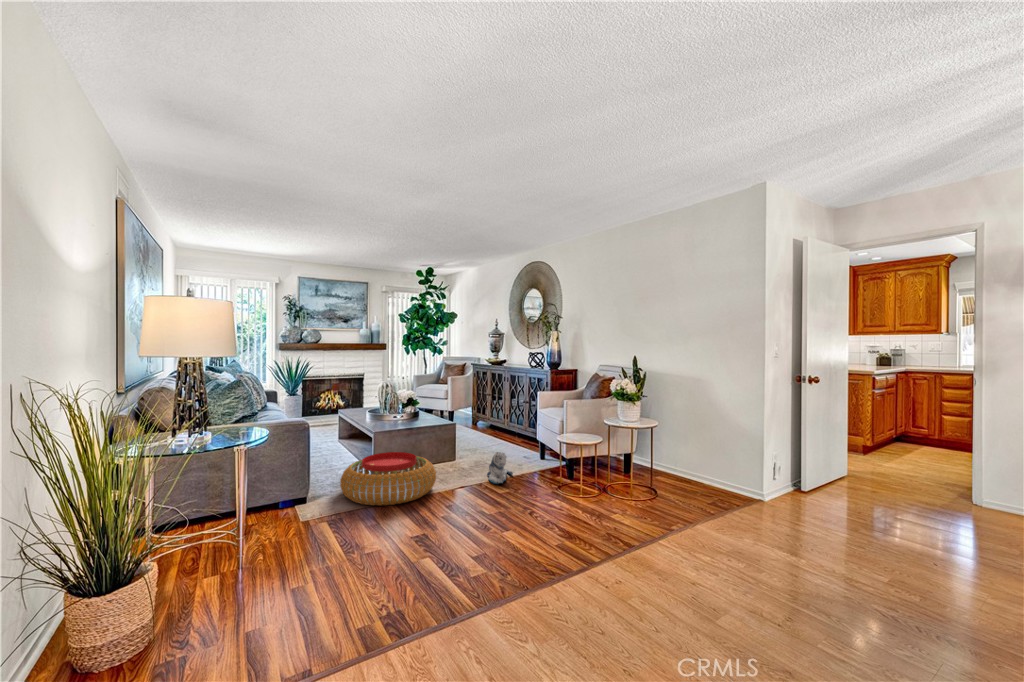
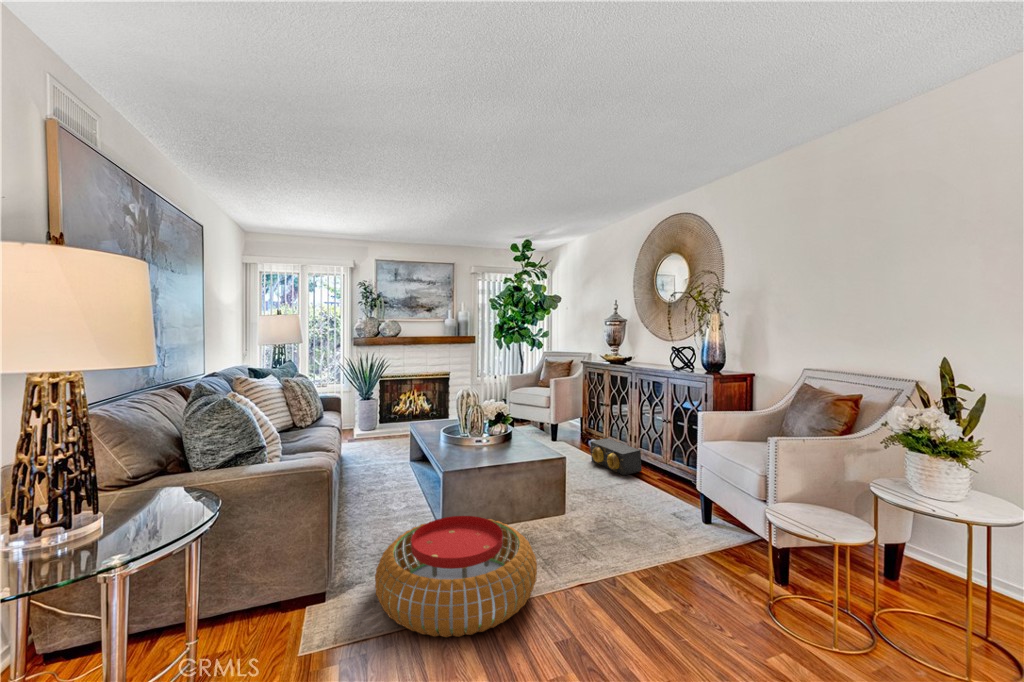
speaker: none [475,418,510,441] -> present [589,438,642,475]
plush toy: present [487,452,513,484] -> none [622,525,669,591]

